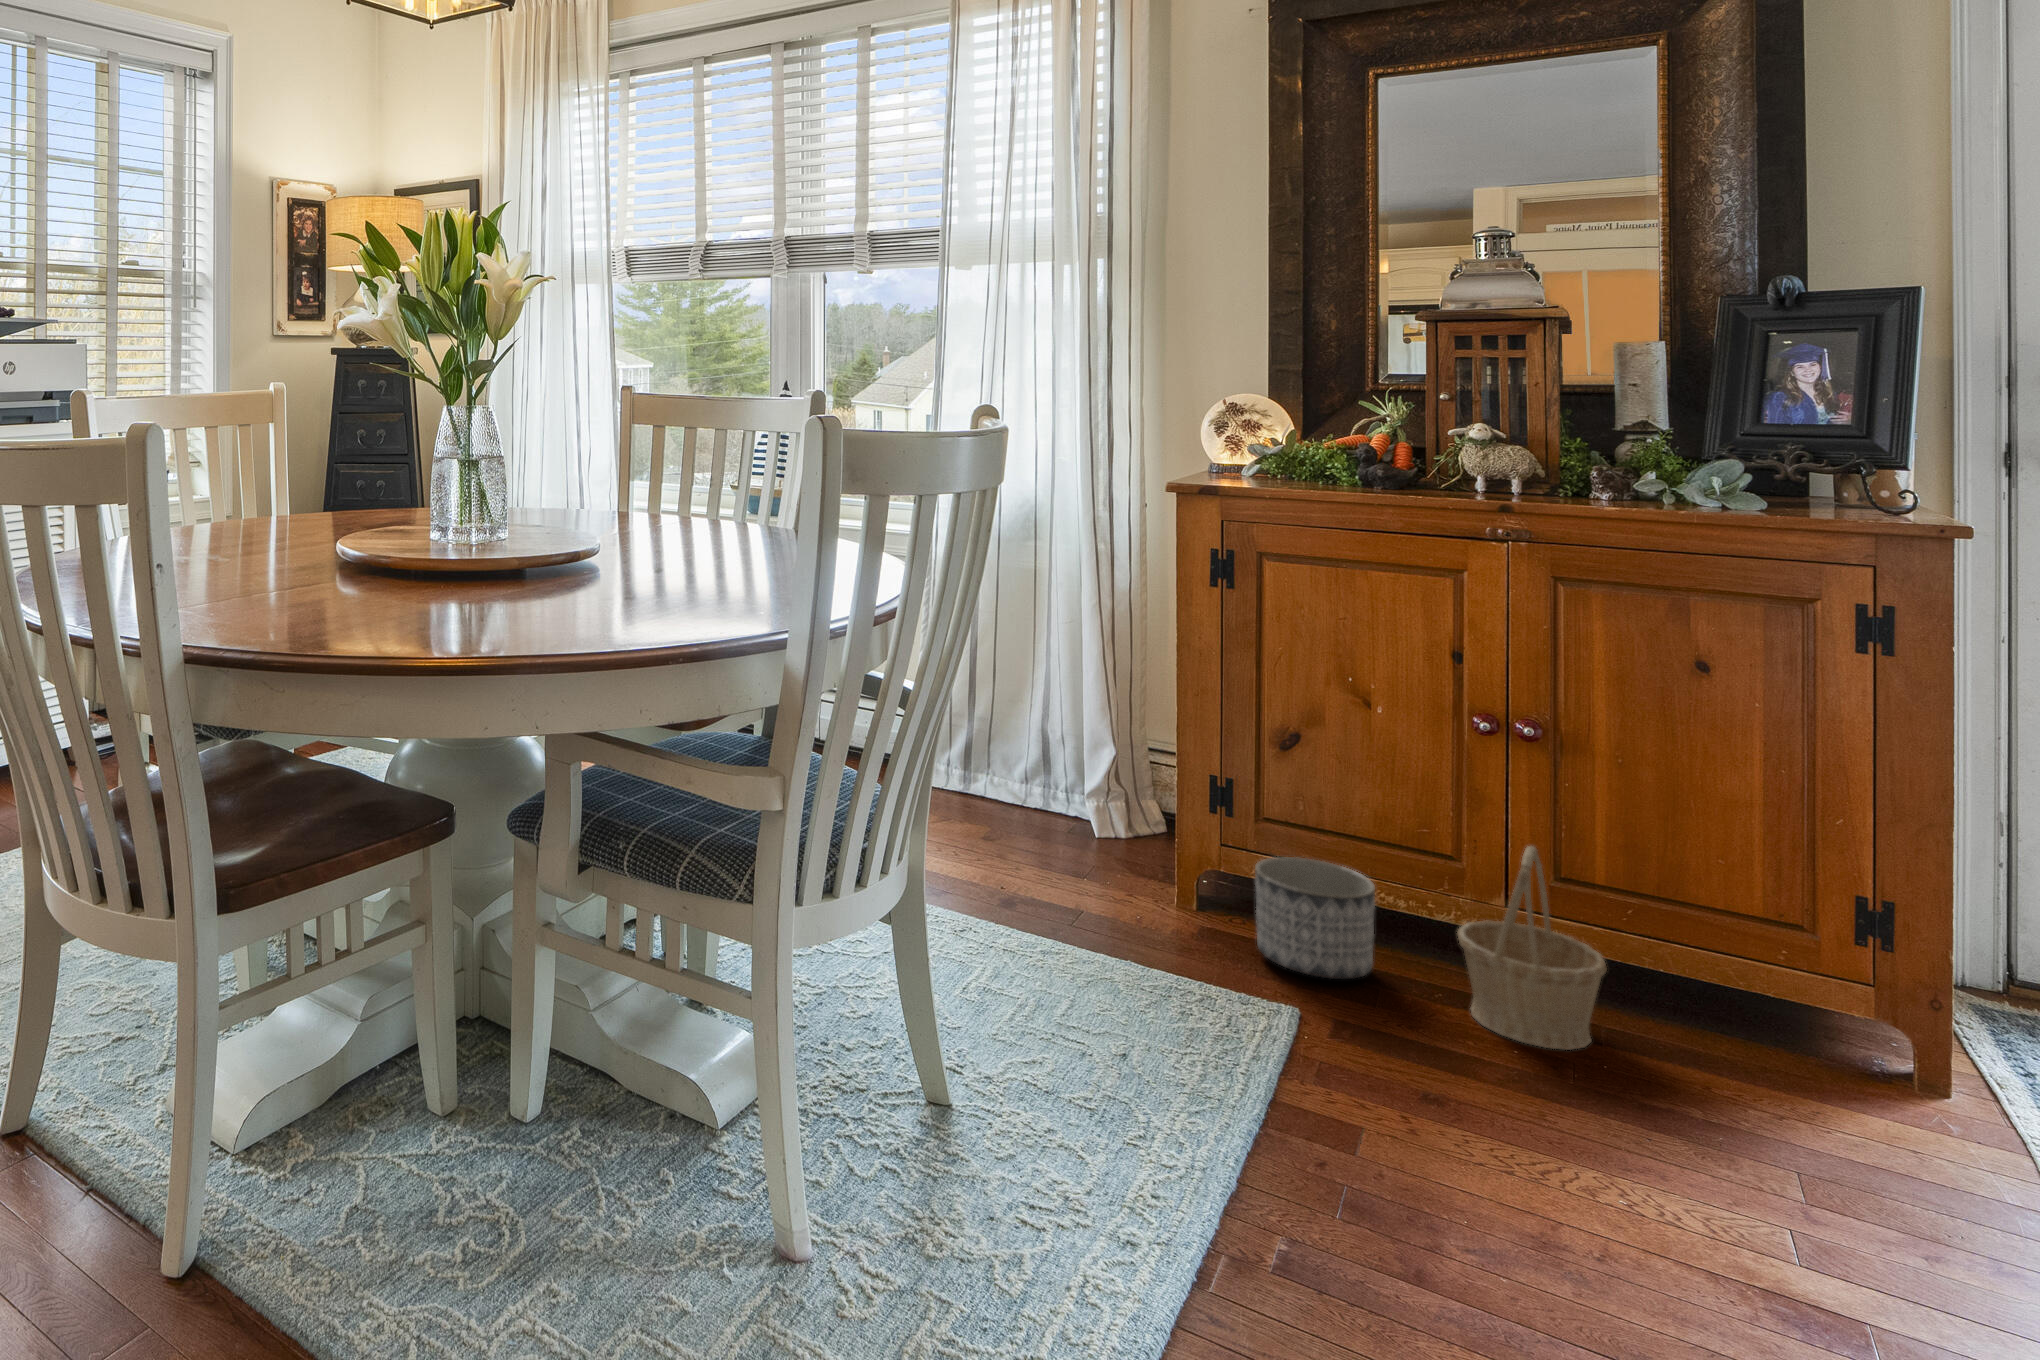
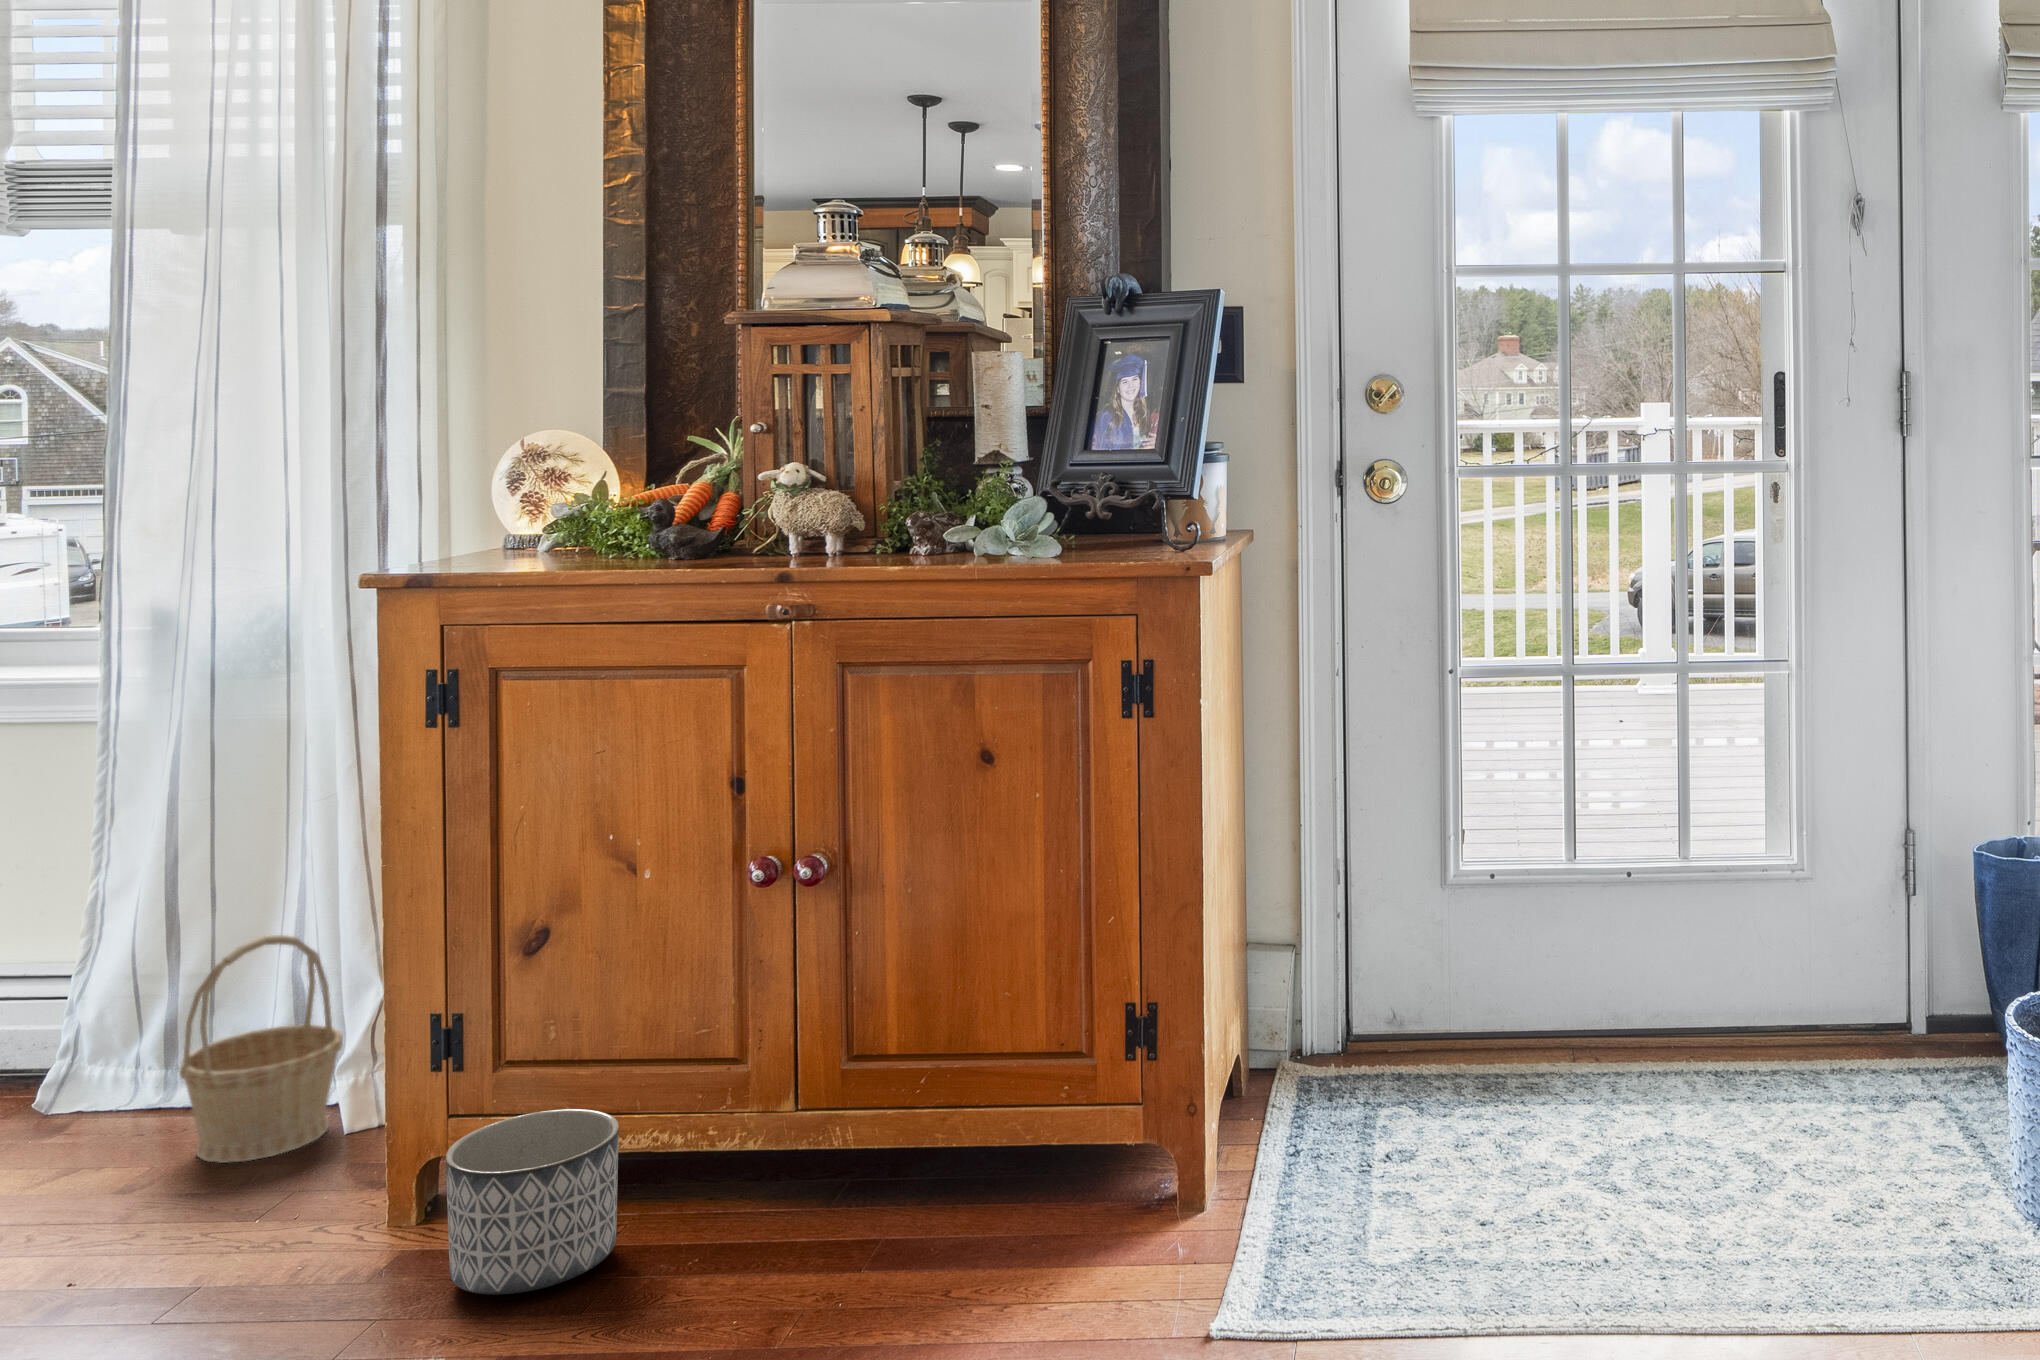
basket: present [1458,846,1607,1050] -> present [179,935,343,1163]

